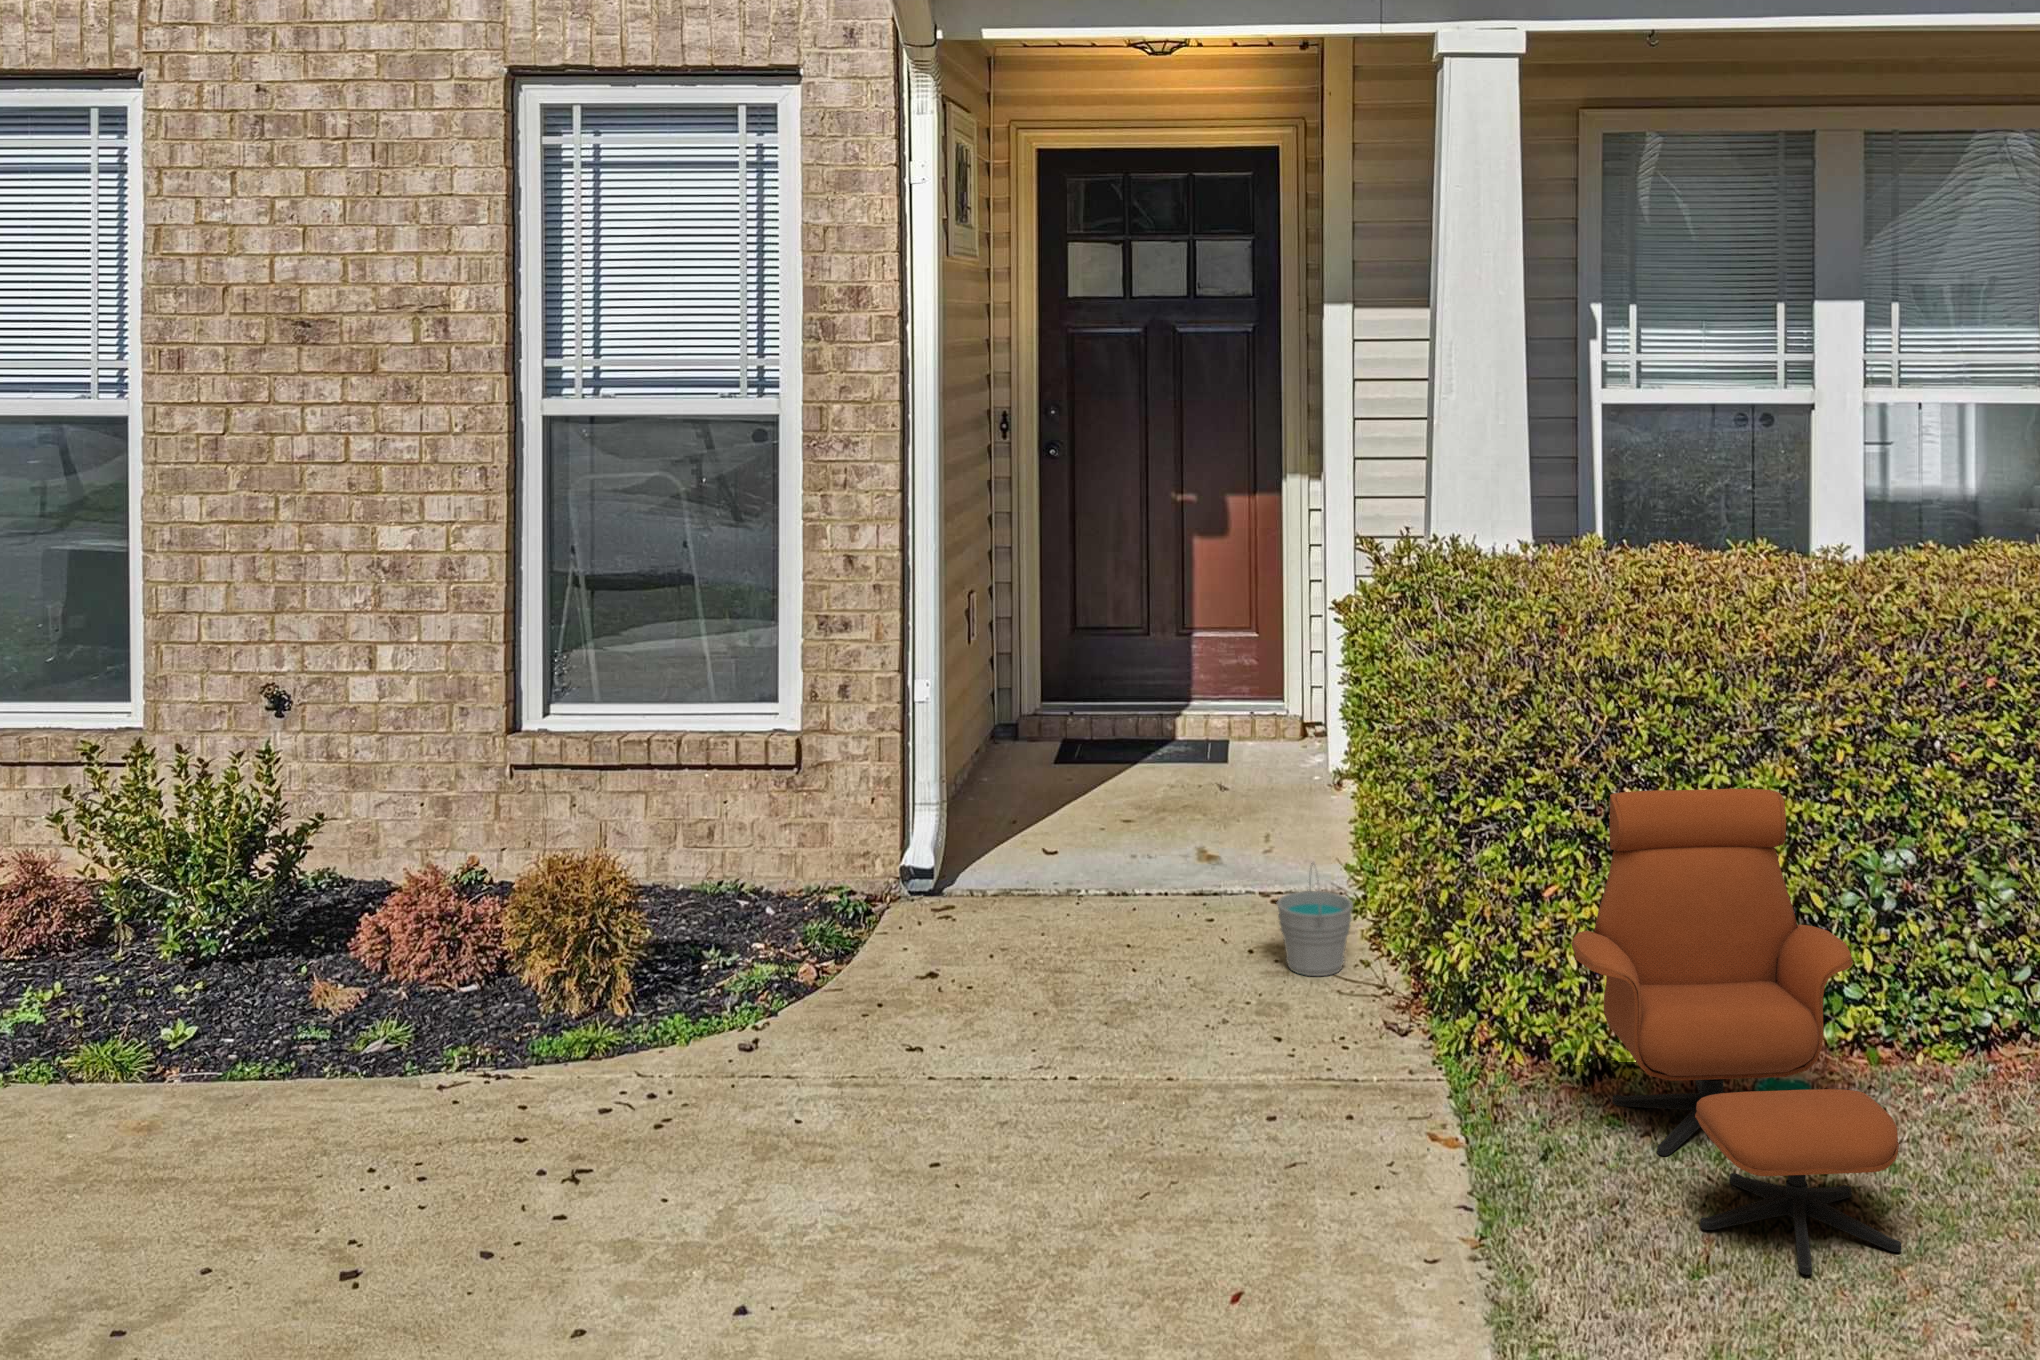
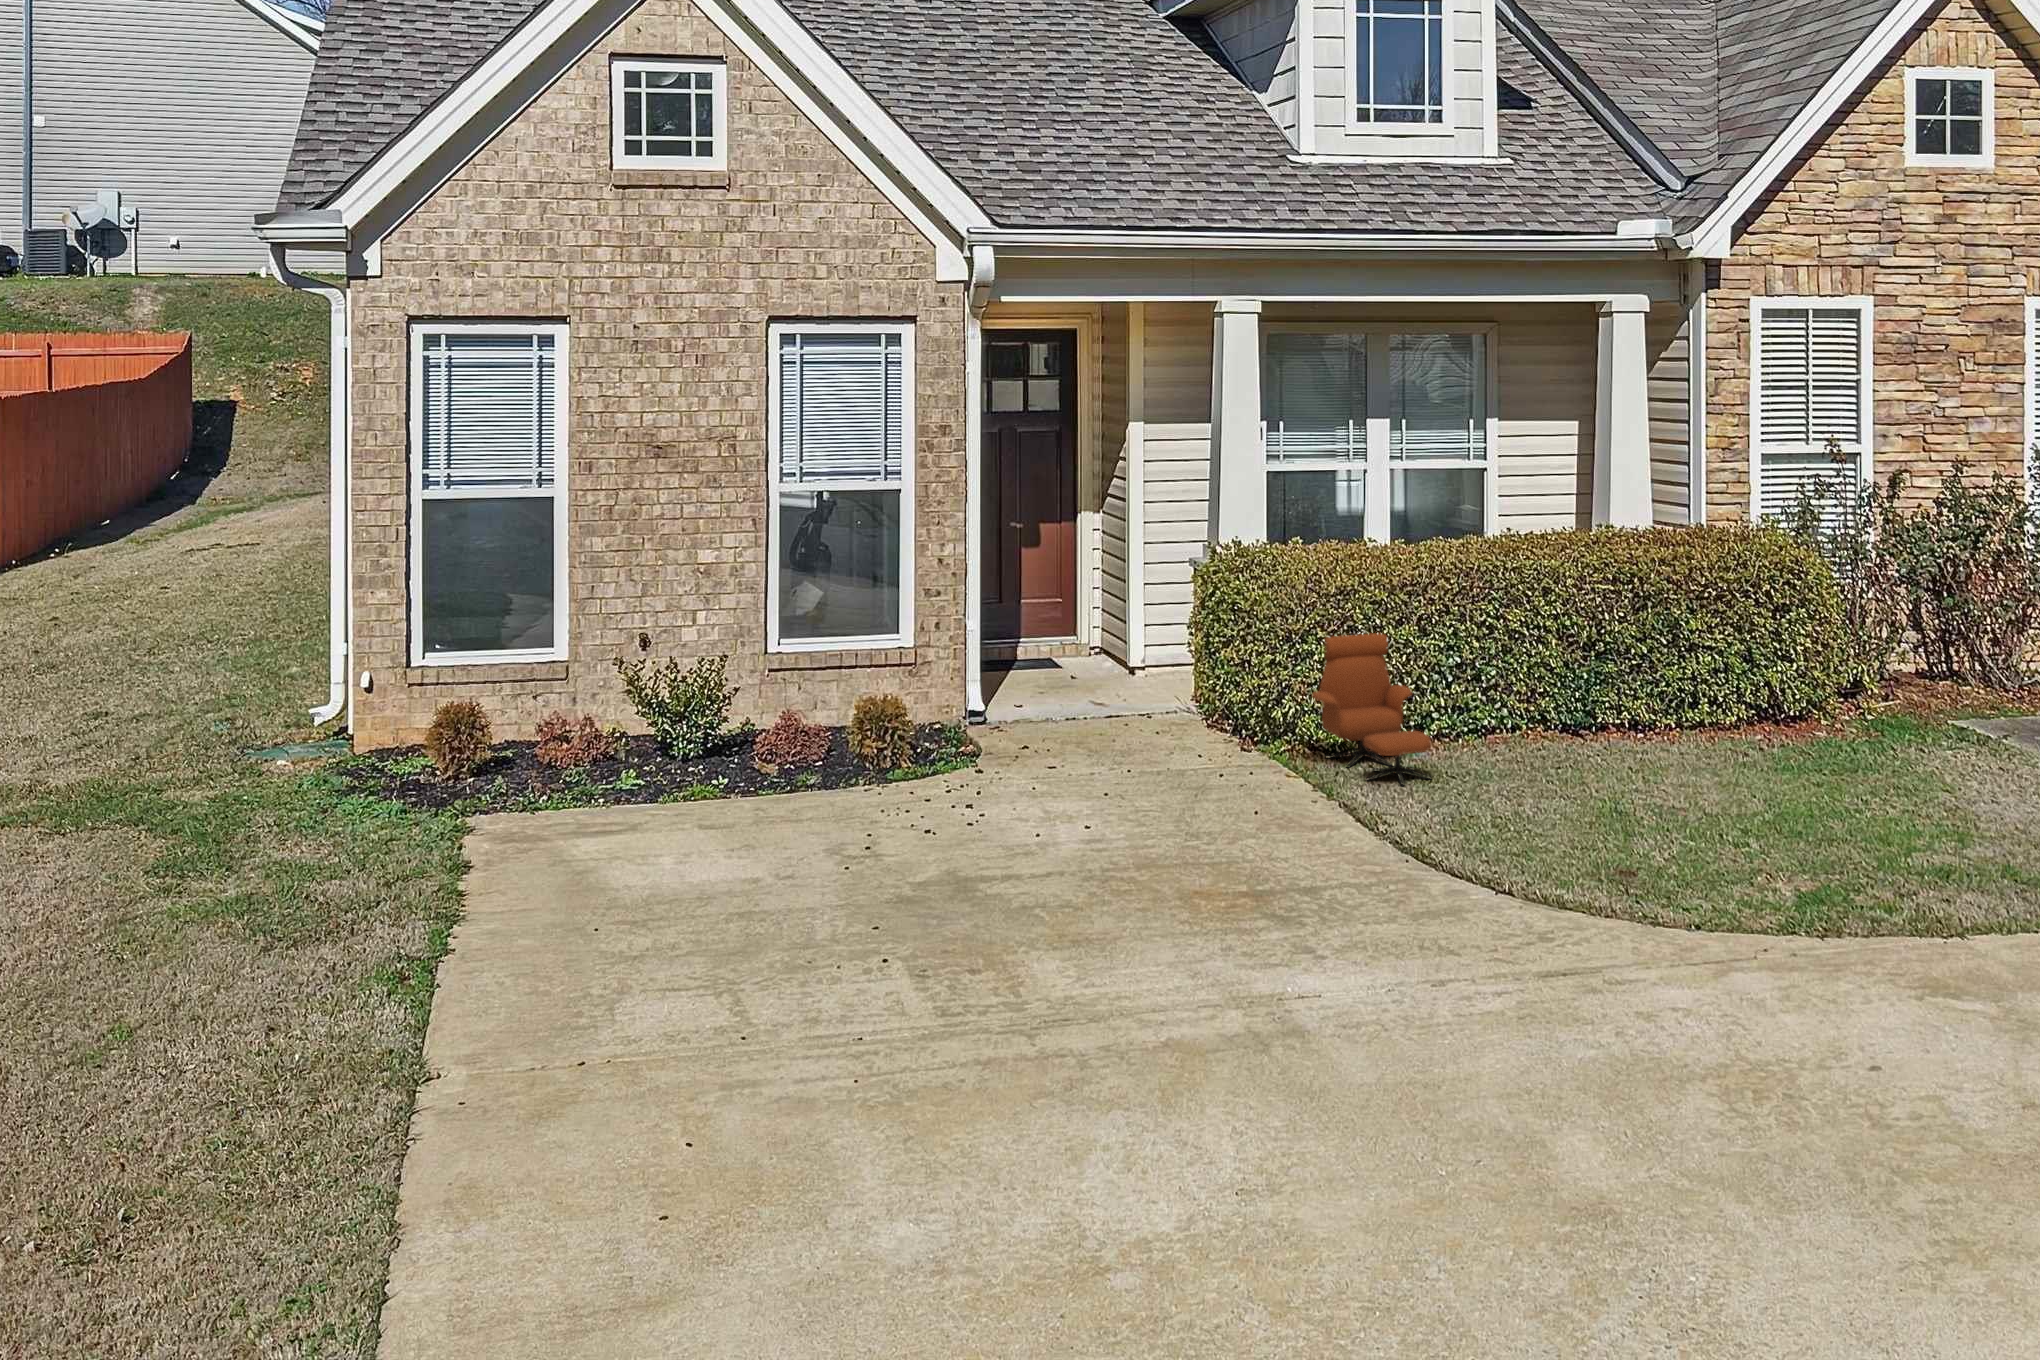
bucket: present [1277,863,1353,976] -> none [1168,688,1202,736]

